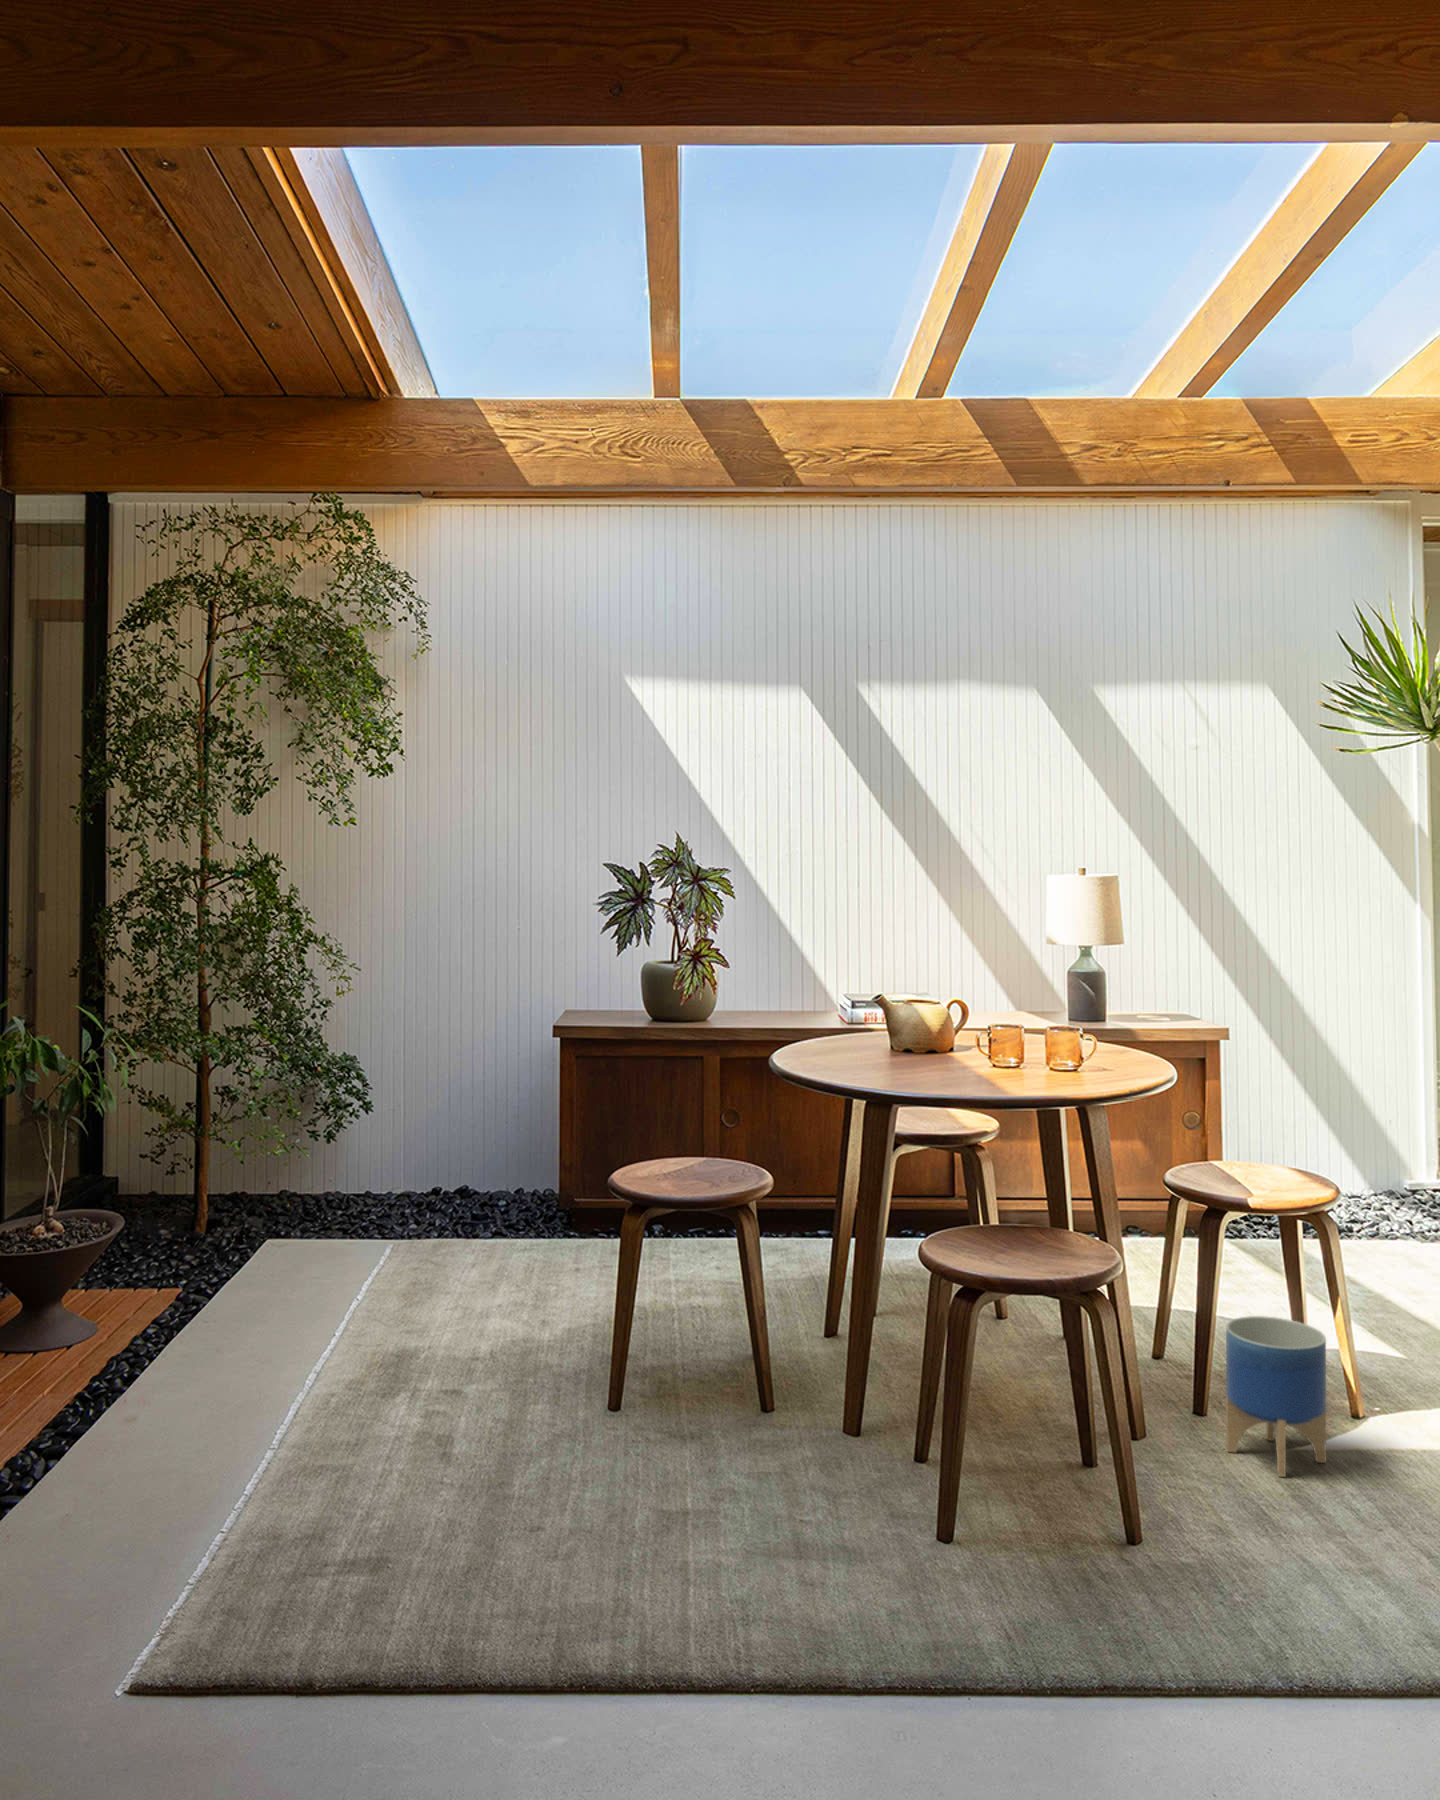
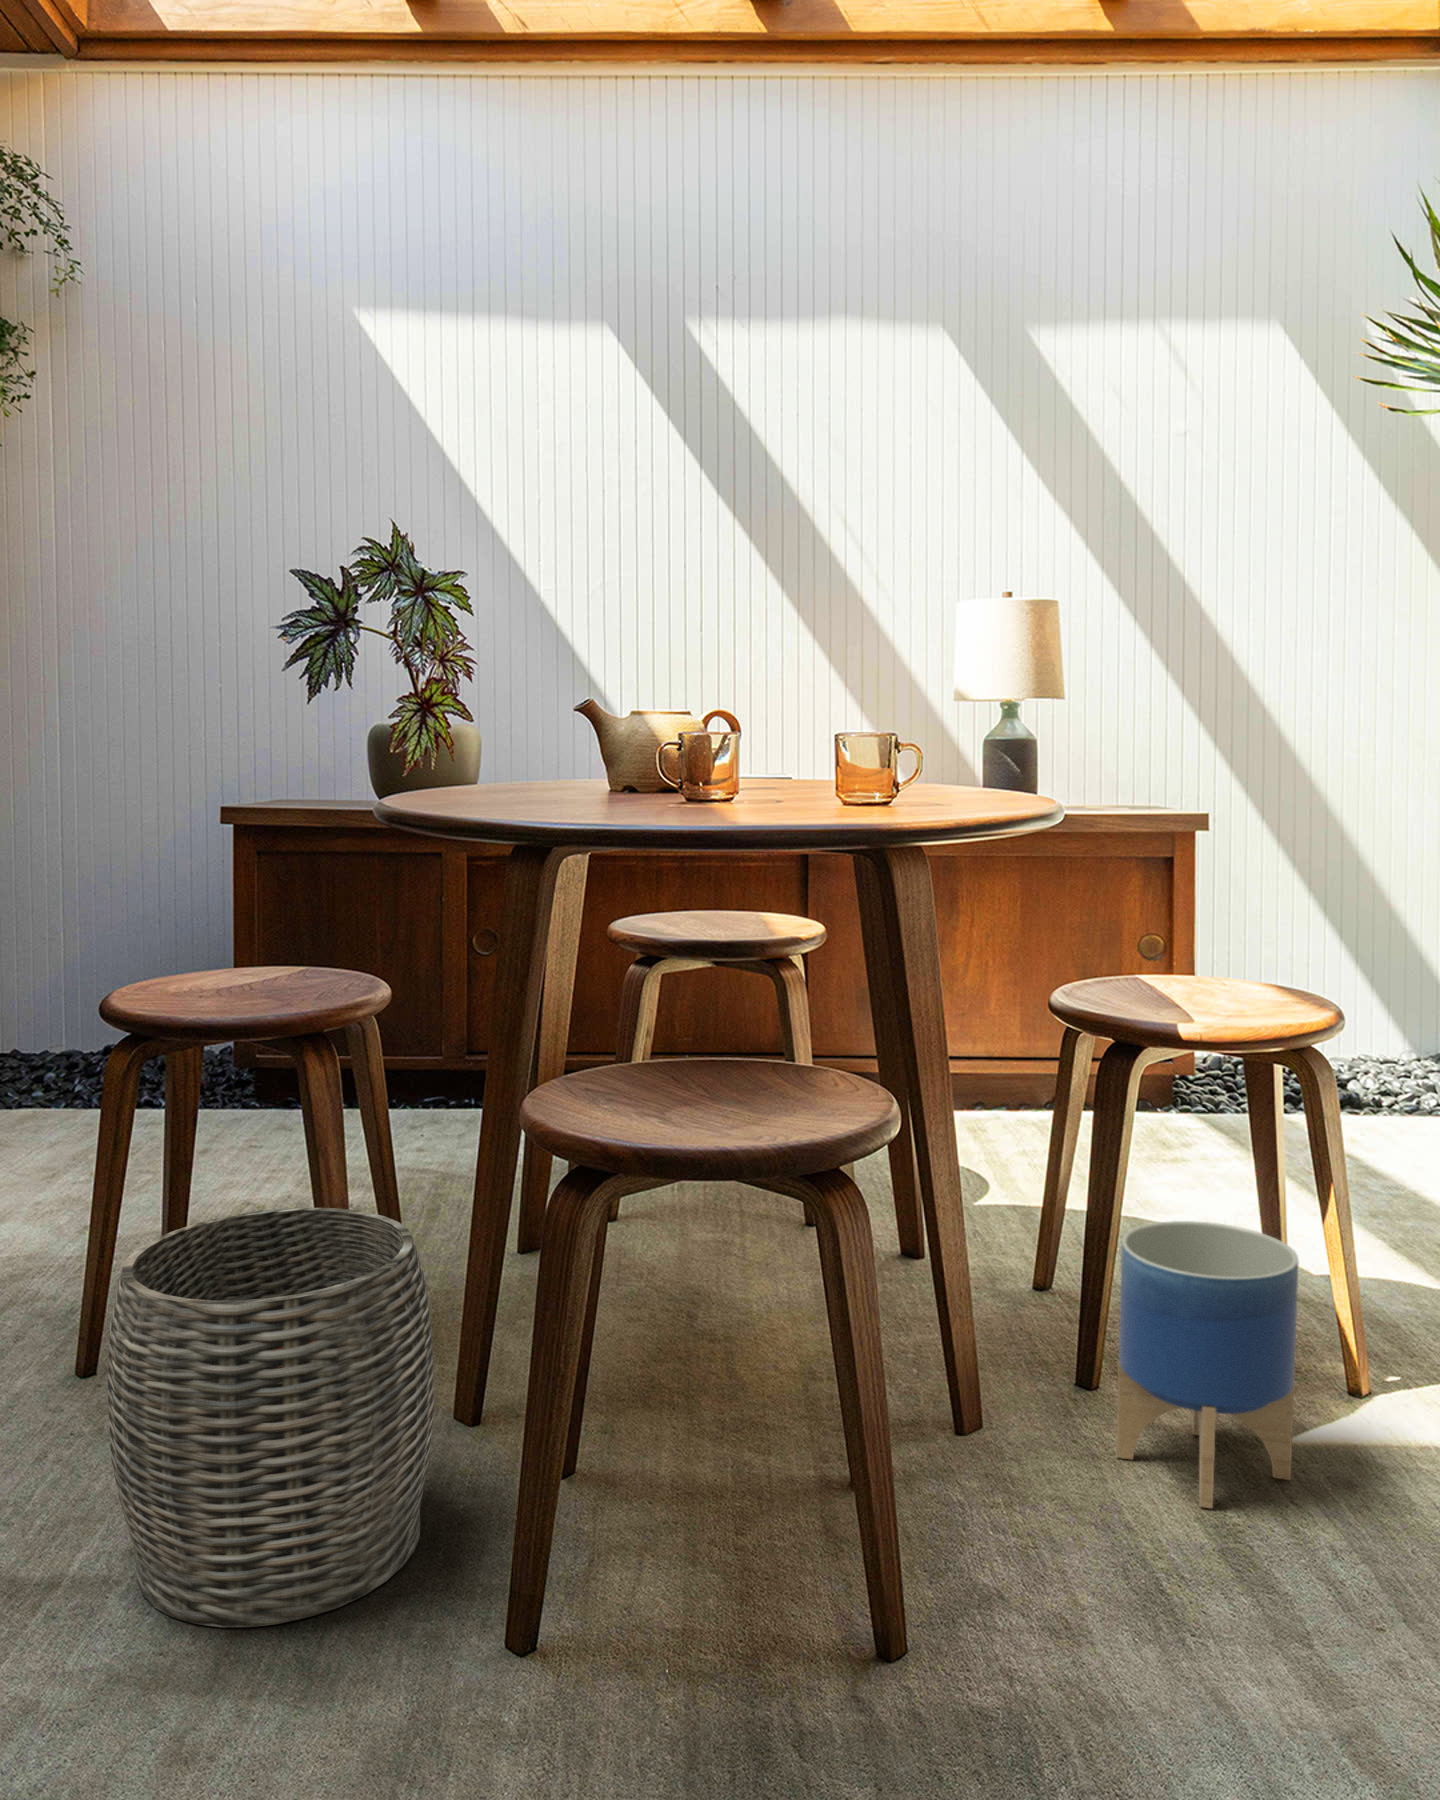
woven basket: none [713,1308,874,1529] -> present [108,1208,434,1627]

